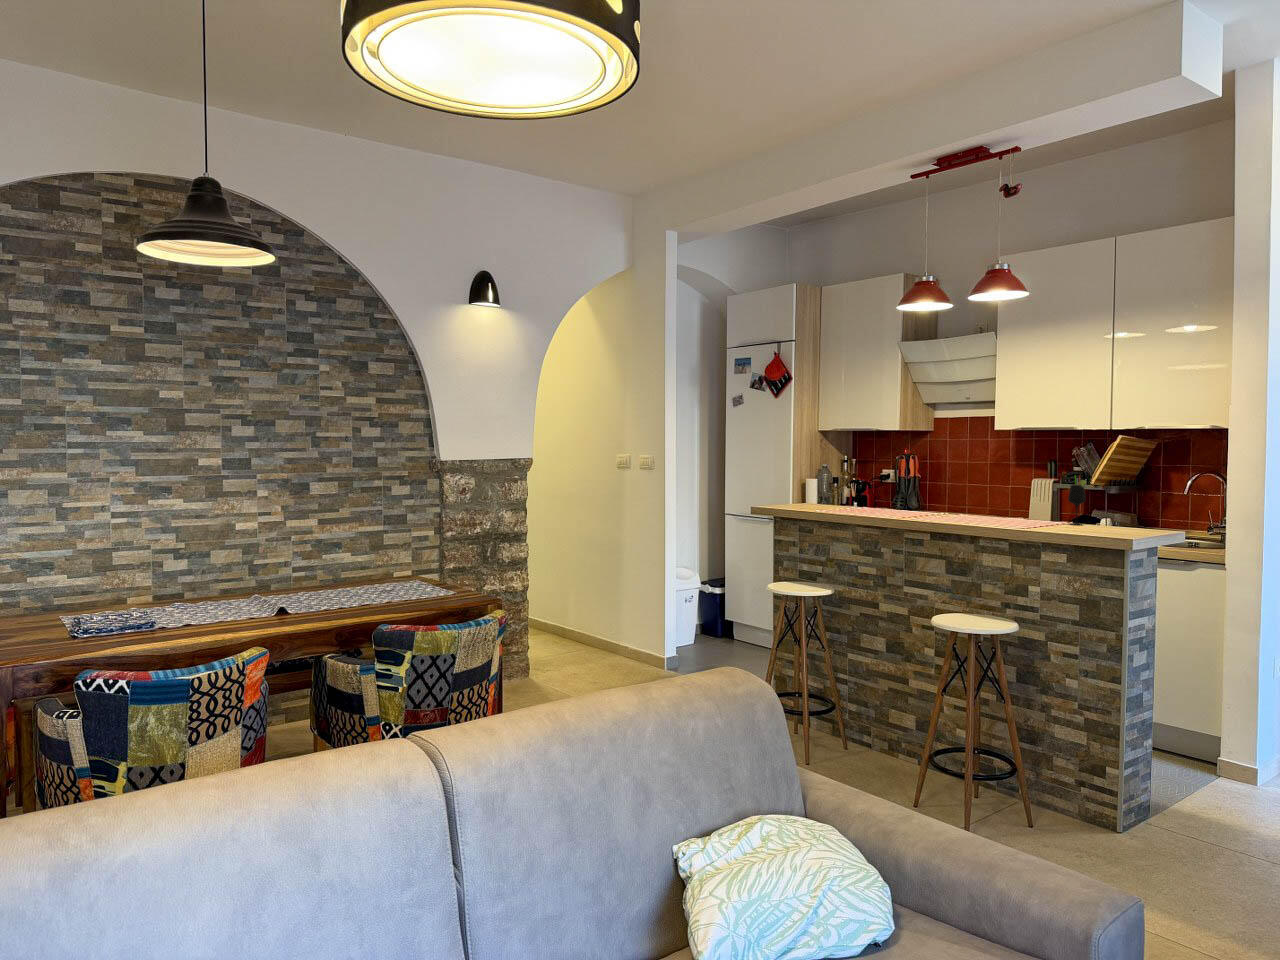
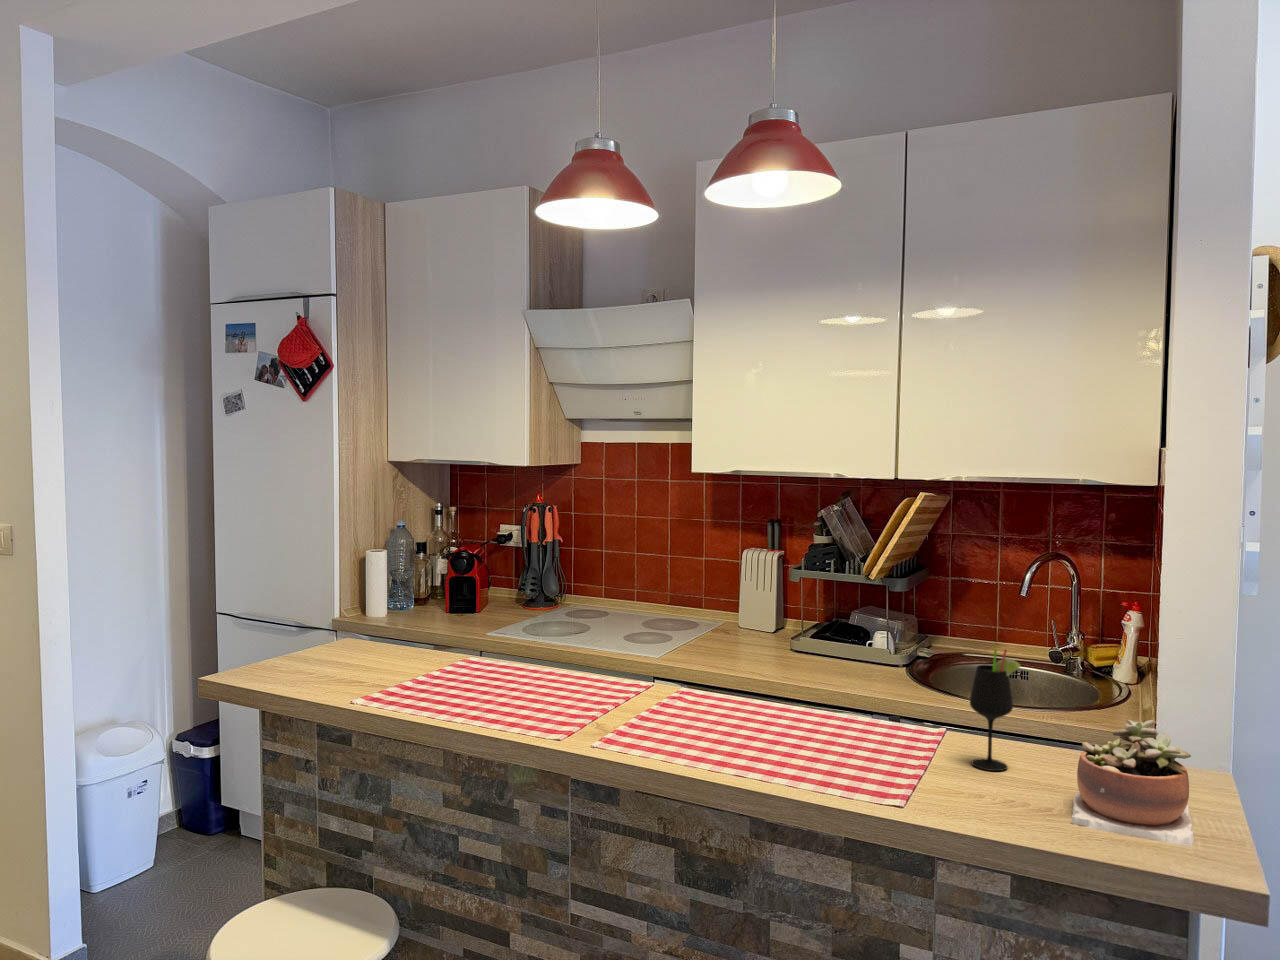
succulent plant: none [1085,495,1142,531] -> present [1071,720,1194,847]

